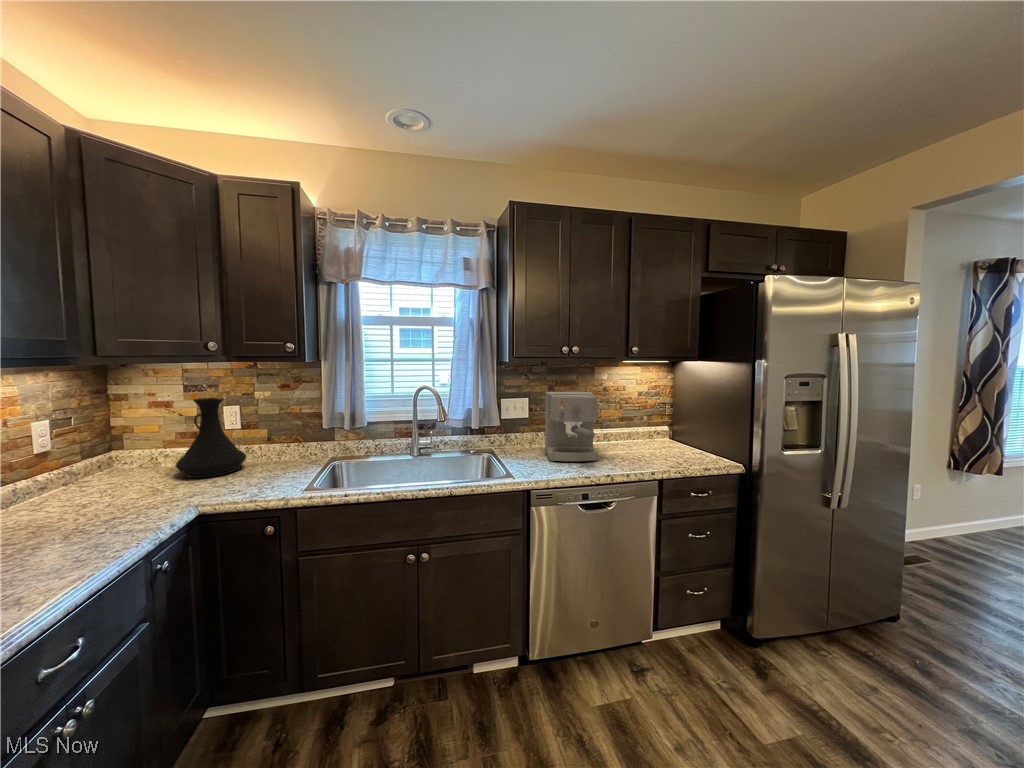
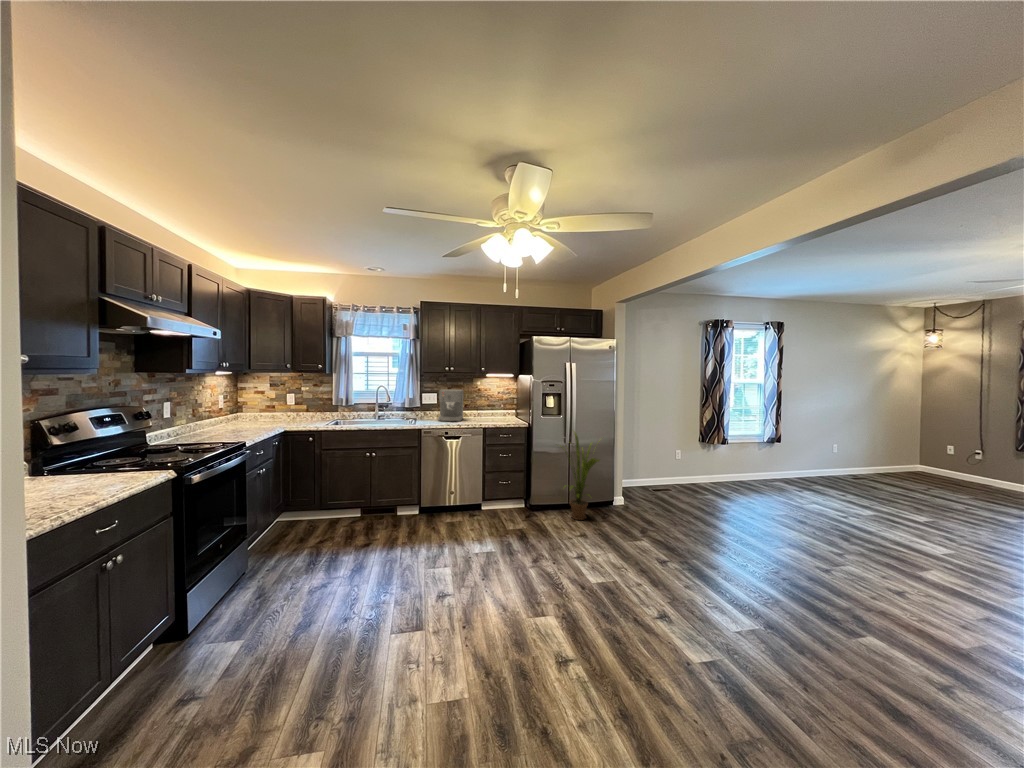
vase: present [175,398,246,478] -> none [269,389,298,423]
house plant: none [843,479,1007,702] -> present [568,432,599,520]

